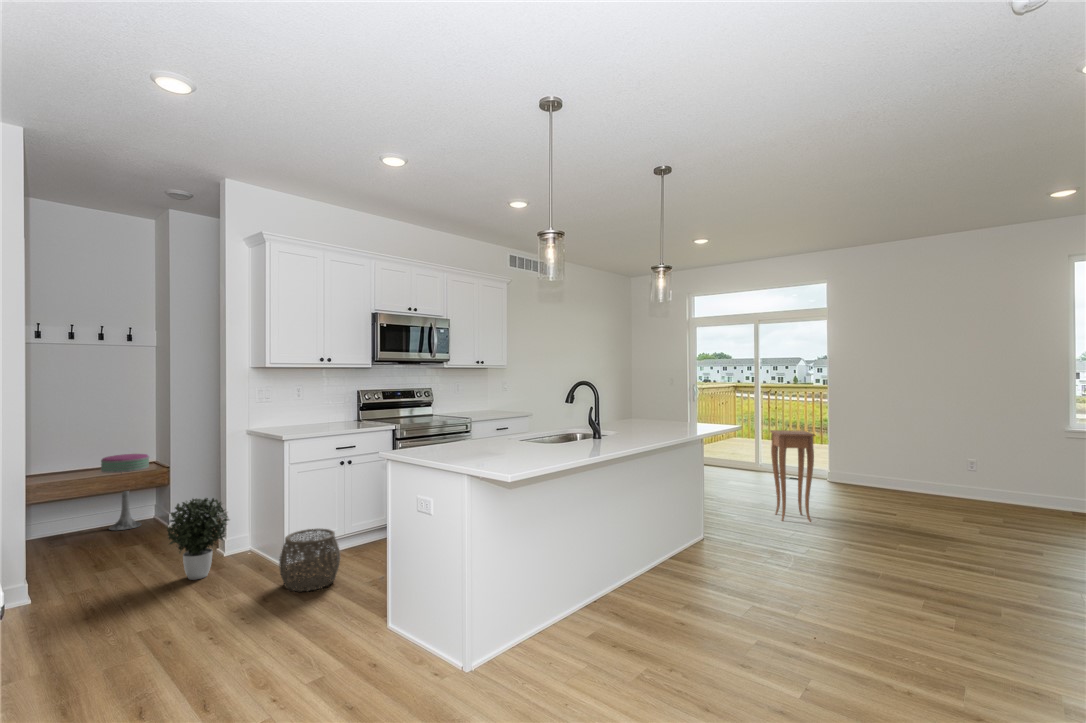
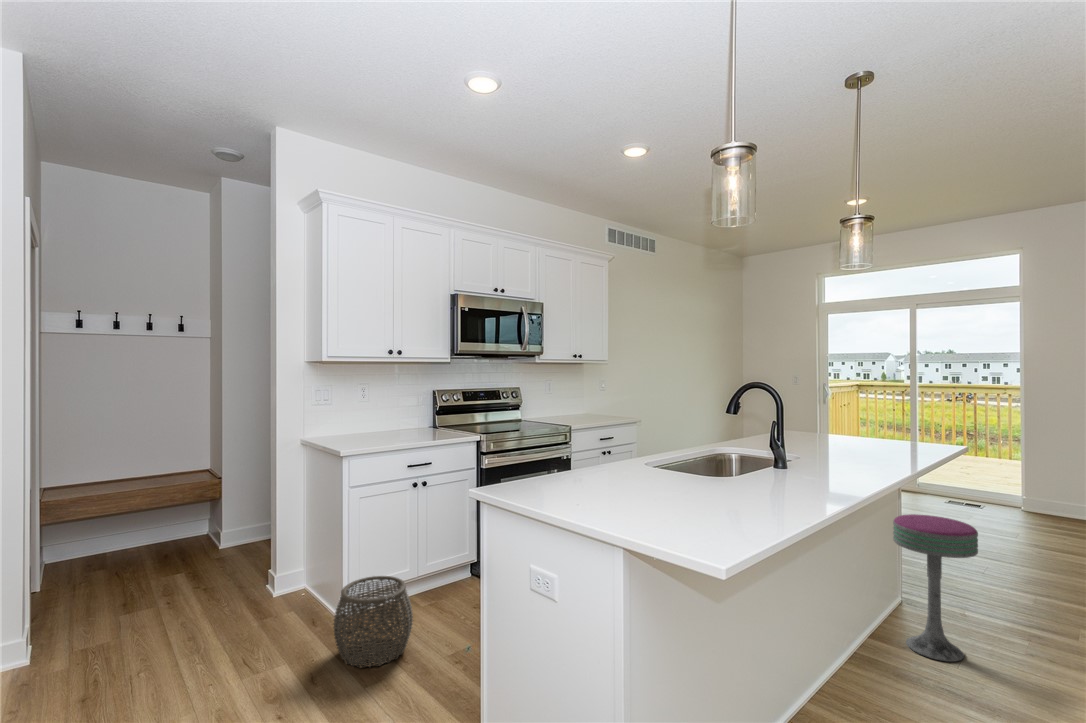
side table: present [770,430,816,522] -> none [973,449,1053,579]
bar stool: present [101,454,149,530] -> present [893,514,978,662]
potted plant: present [167,498,230,580] -> none [196,528,277,635]

